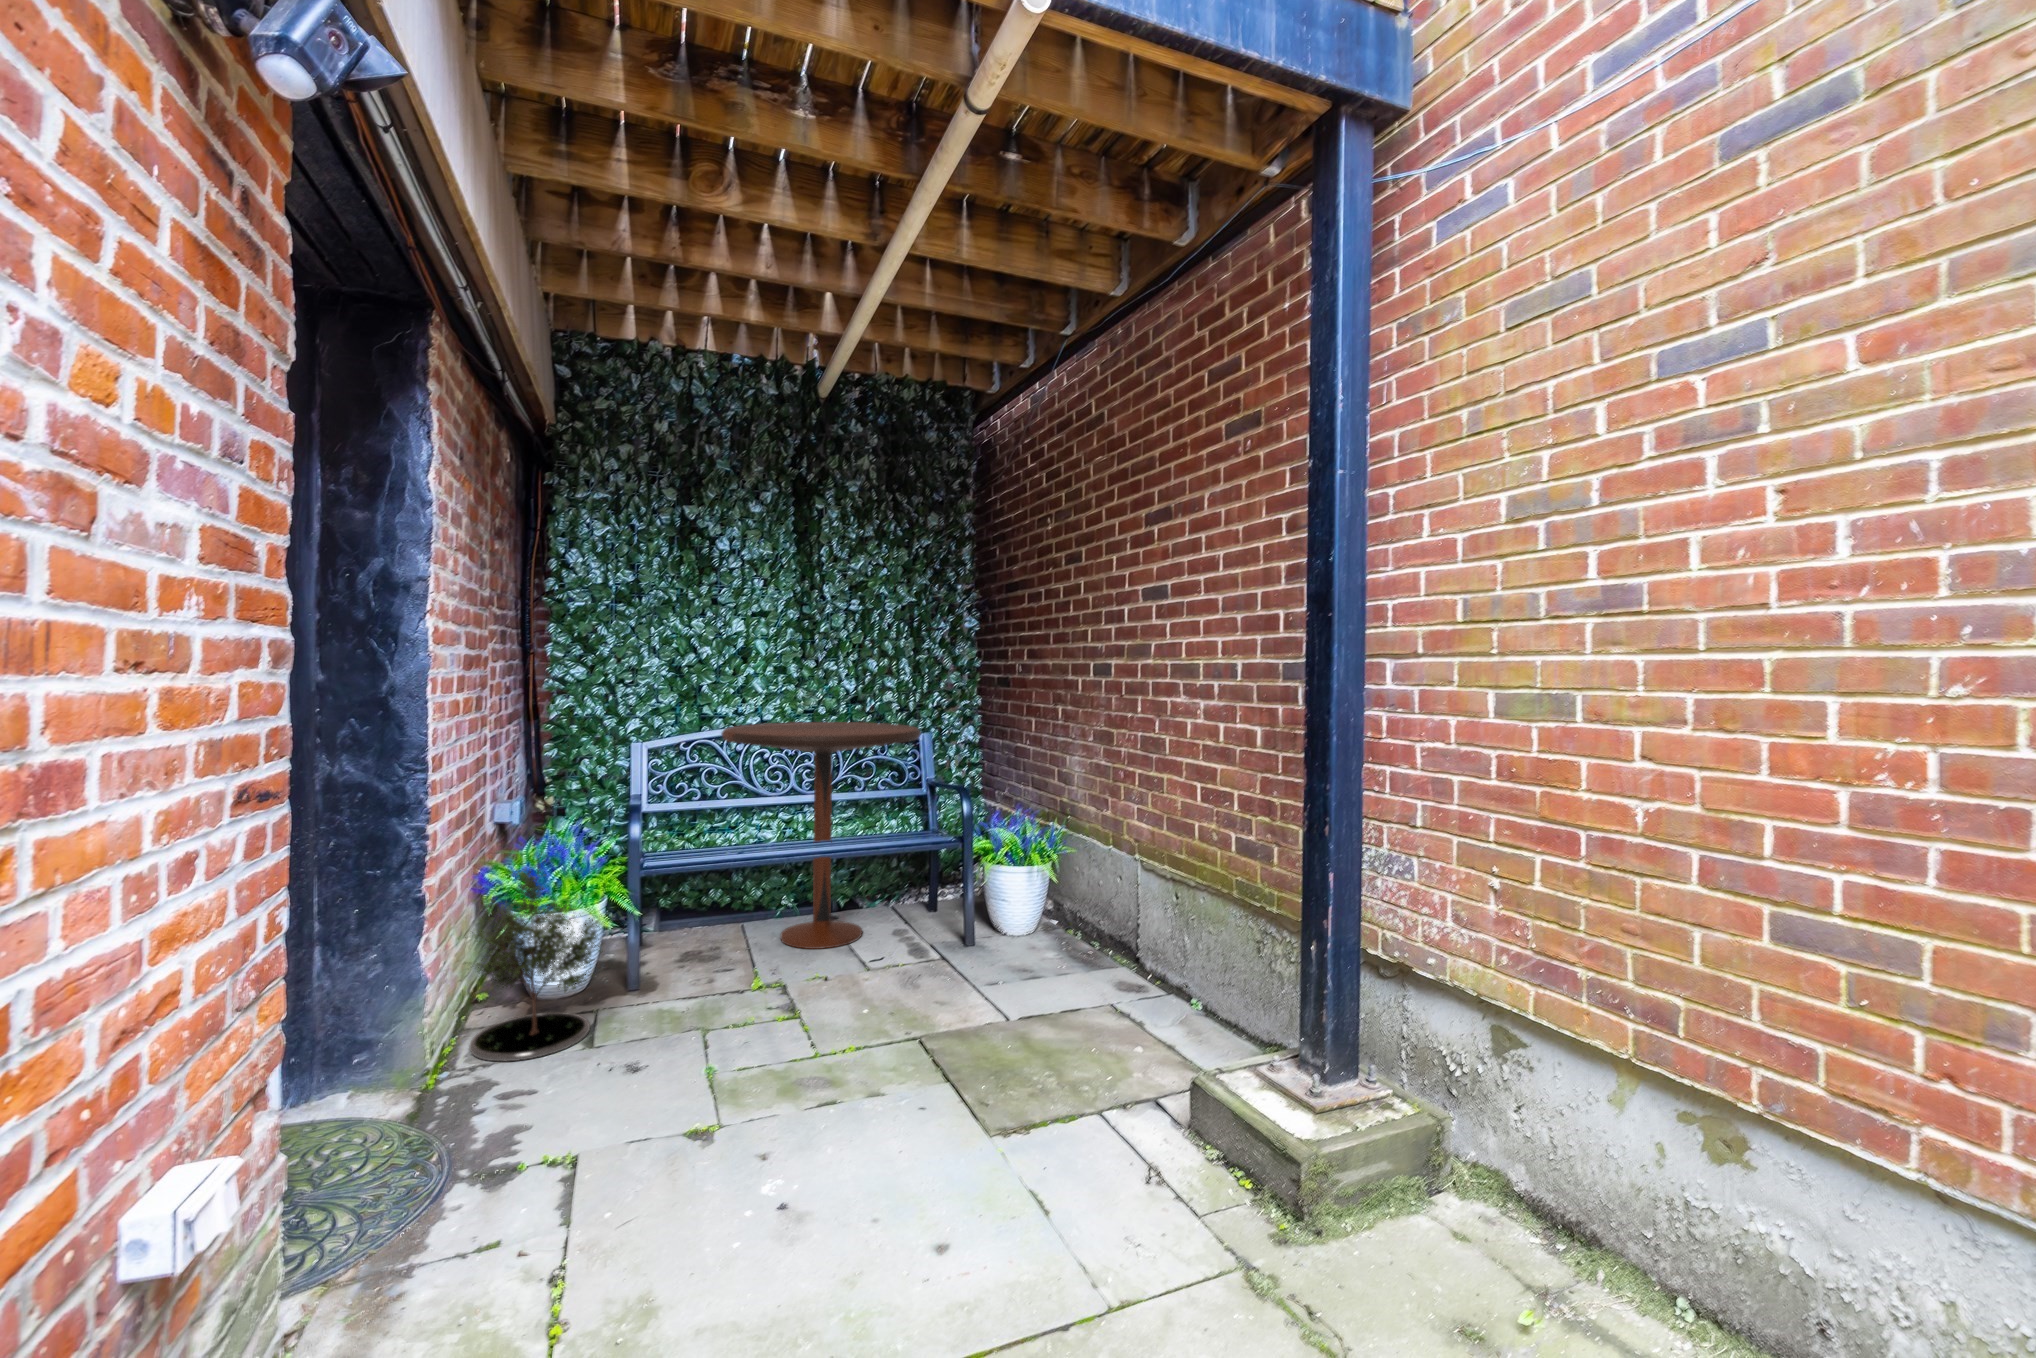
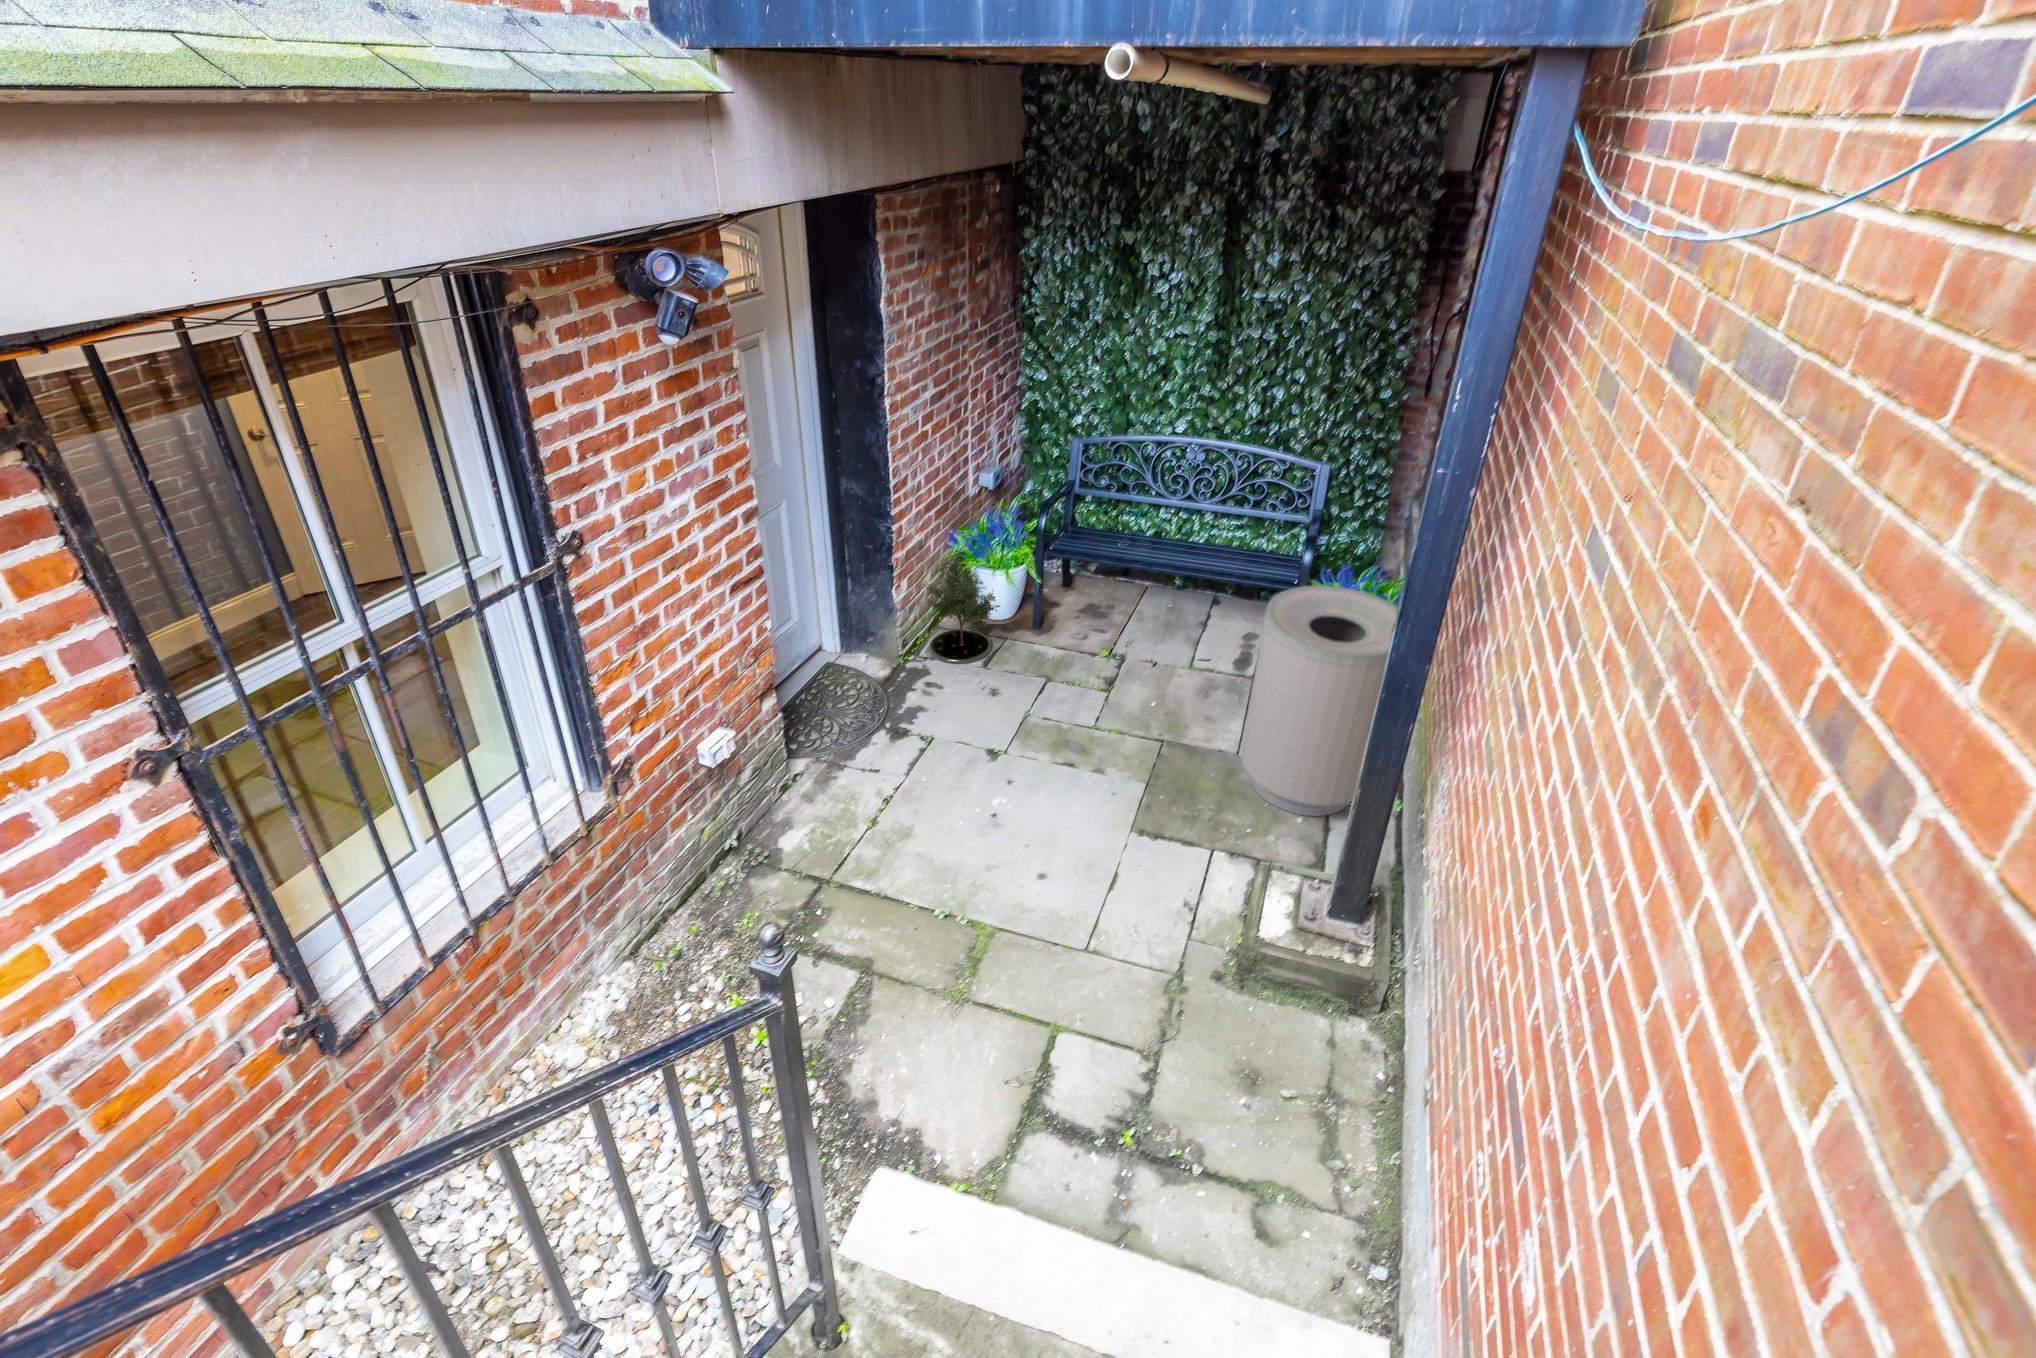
pedestal table: present [721,722,921,949] -> none [1113,438,1282,635]
trash can: none [1036,771,1199,1042] -> present [1240,585,1398,816]

